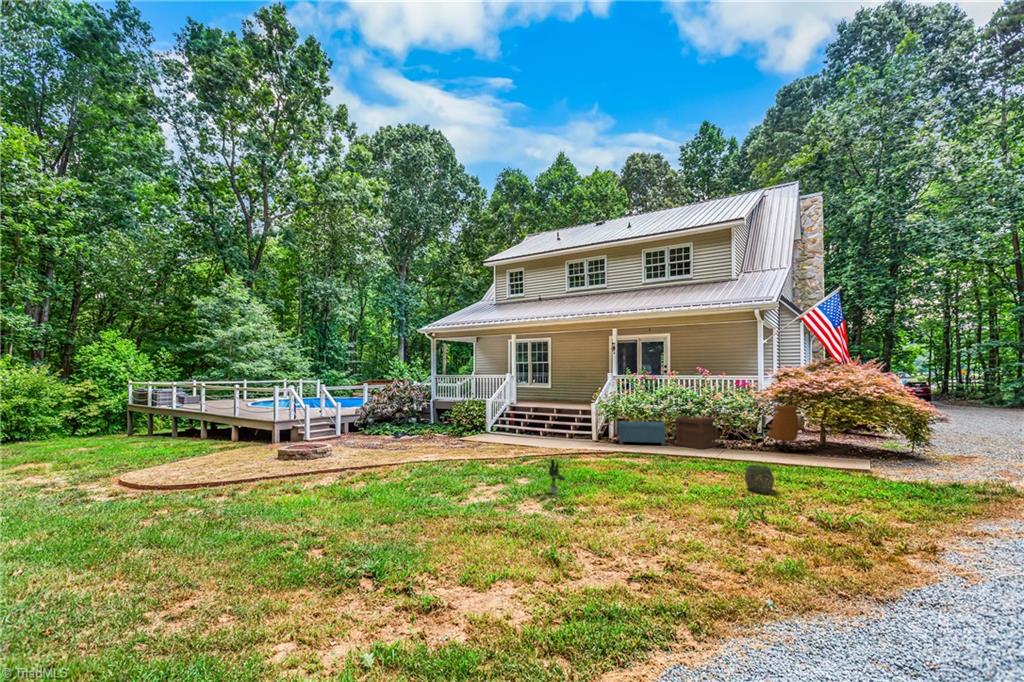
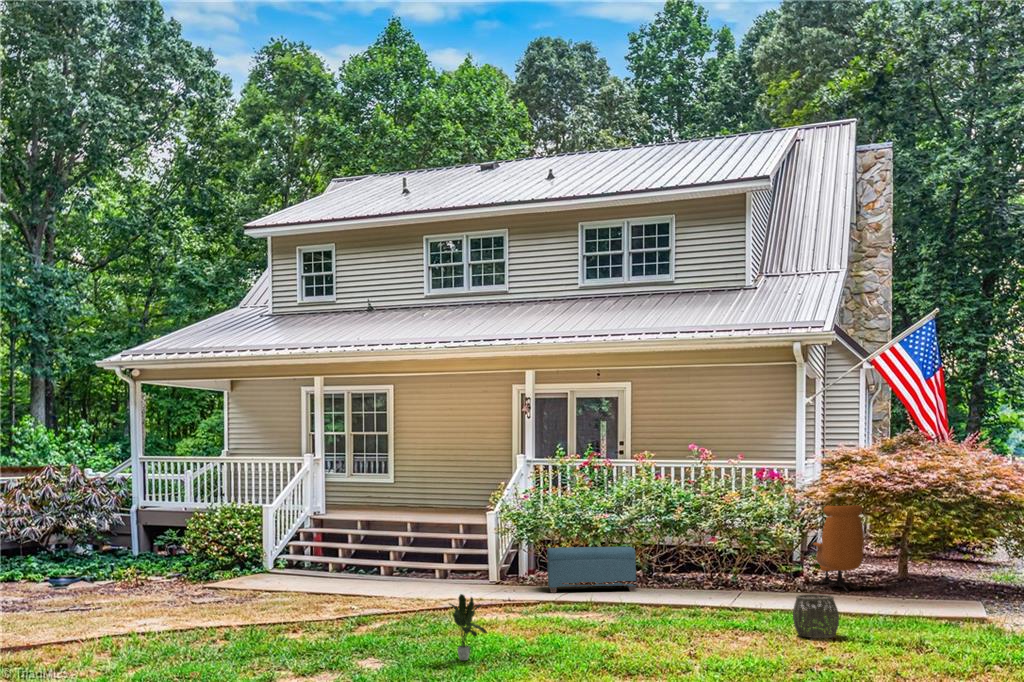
wooden crate: present [675,415,718,449] -> none [654,533,730,593]

